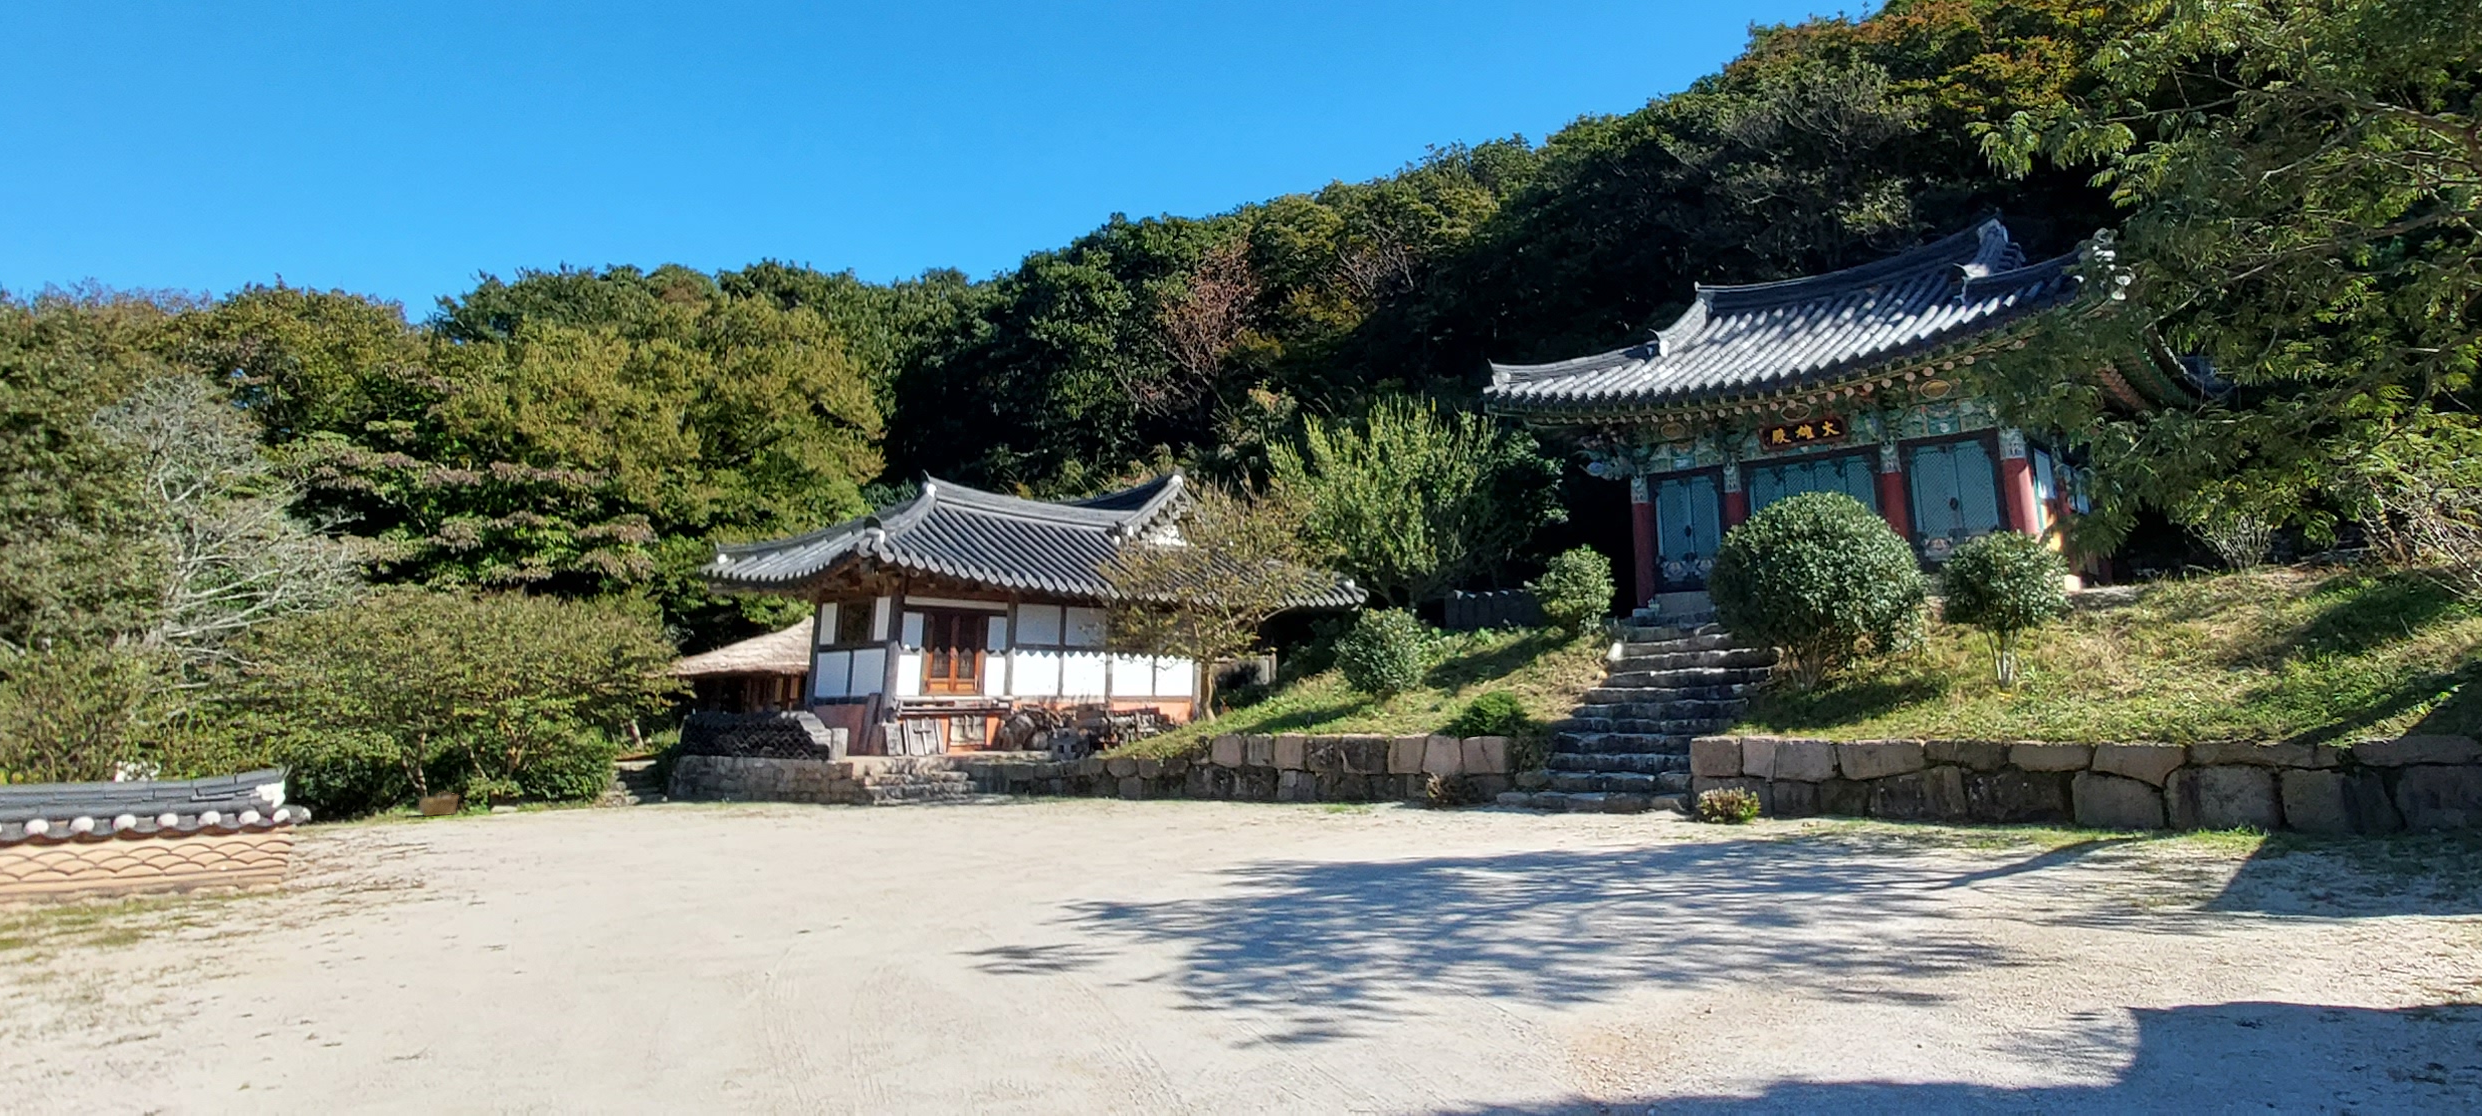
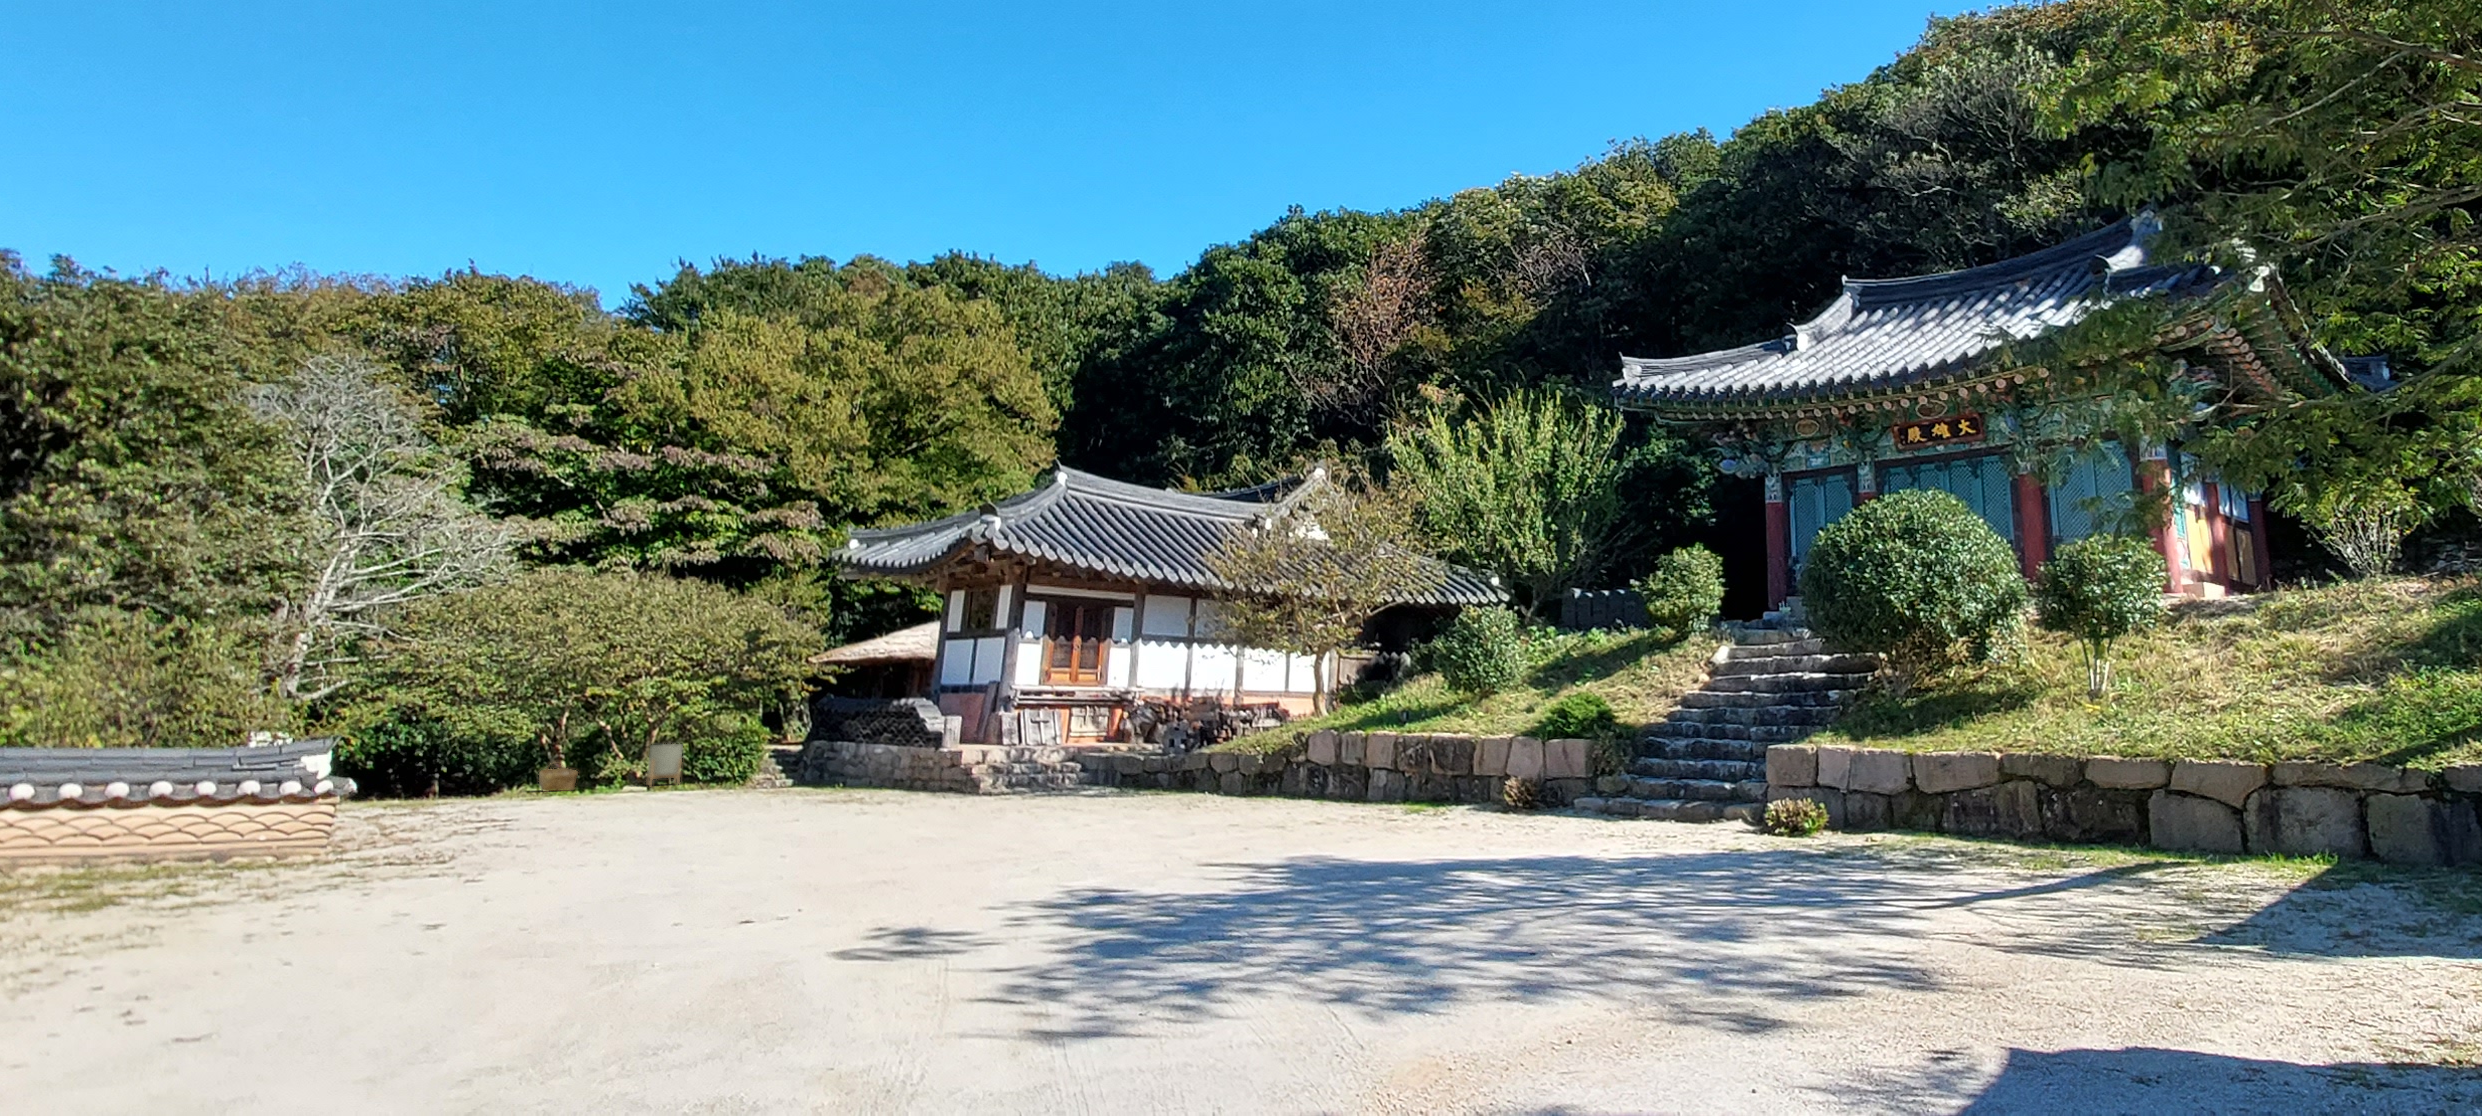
planter: none [525,765,562,808] -> present [647,744,683,785]

